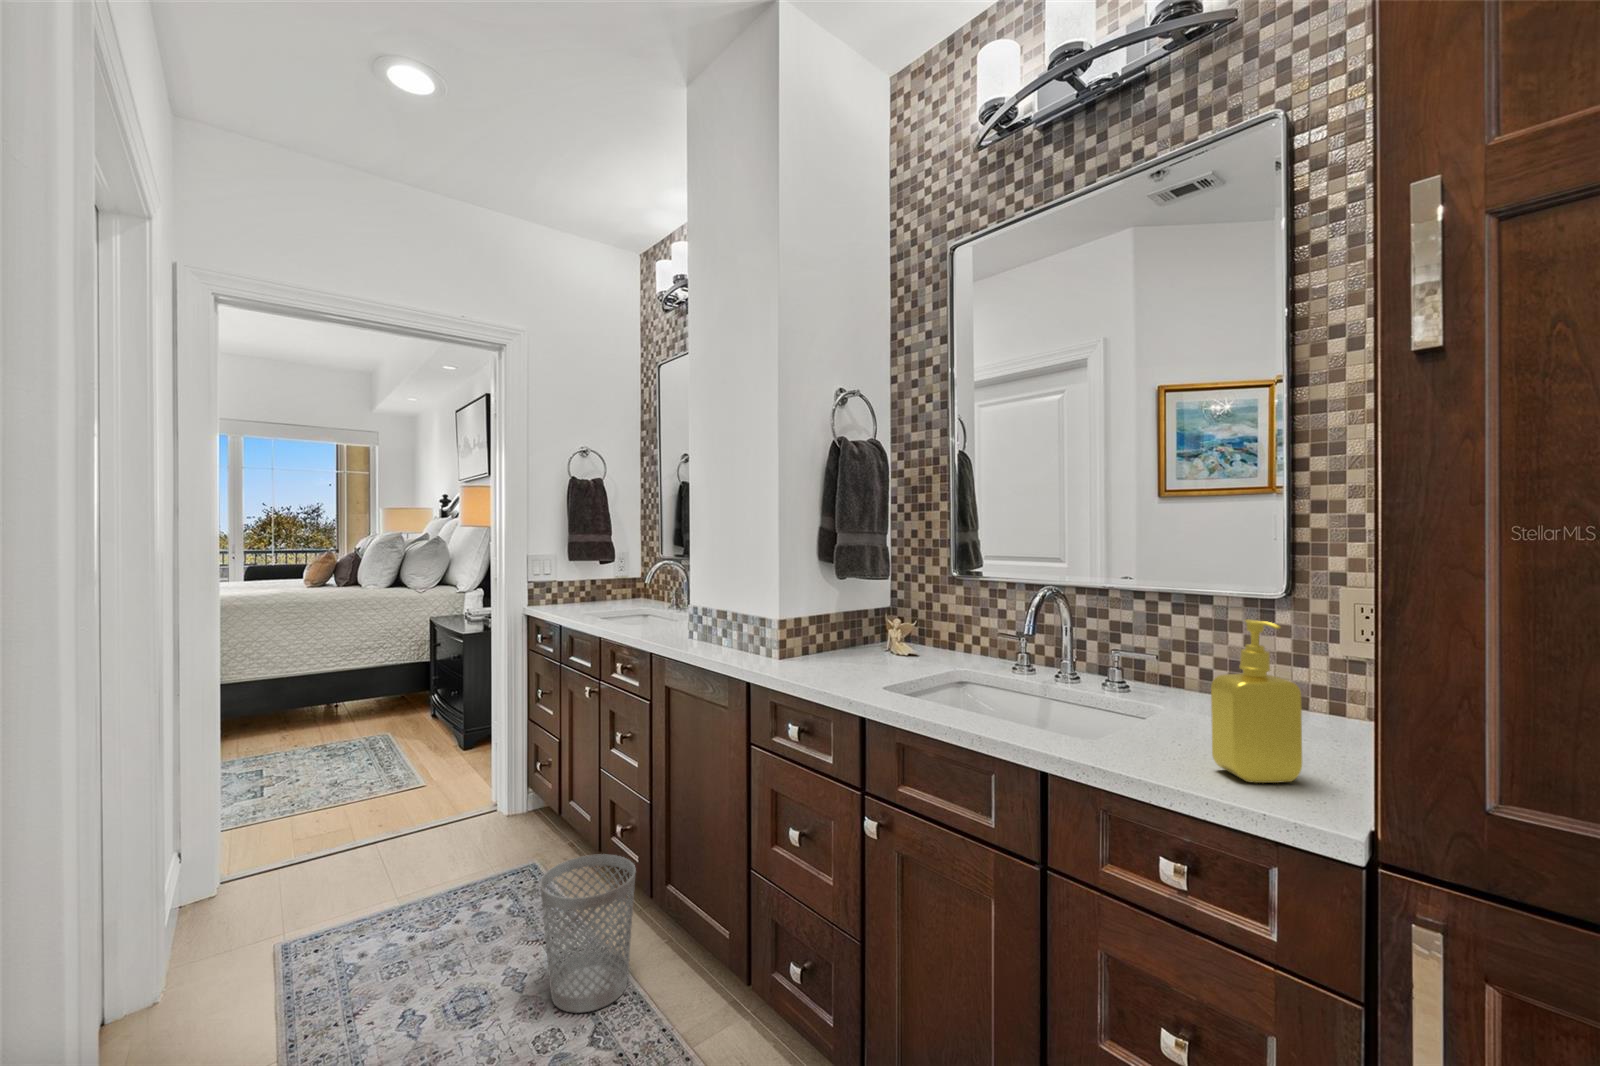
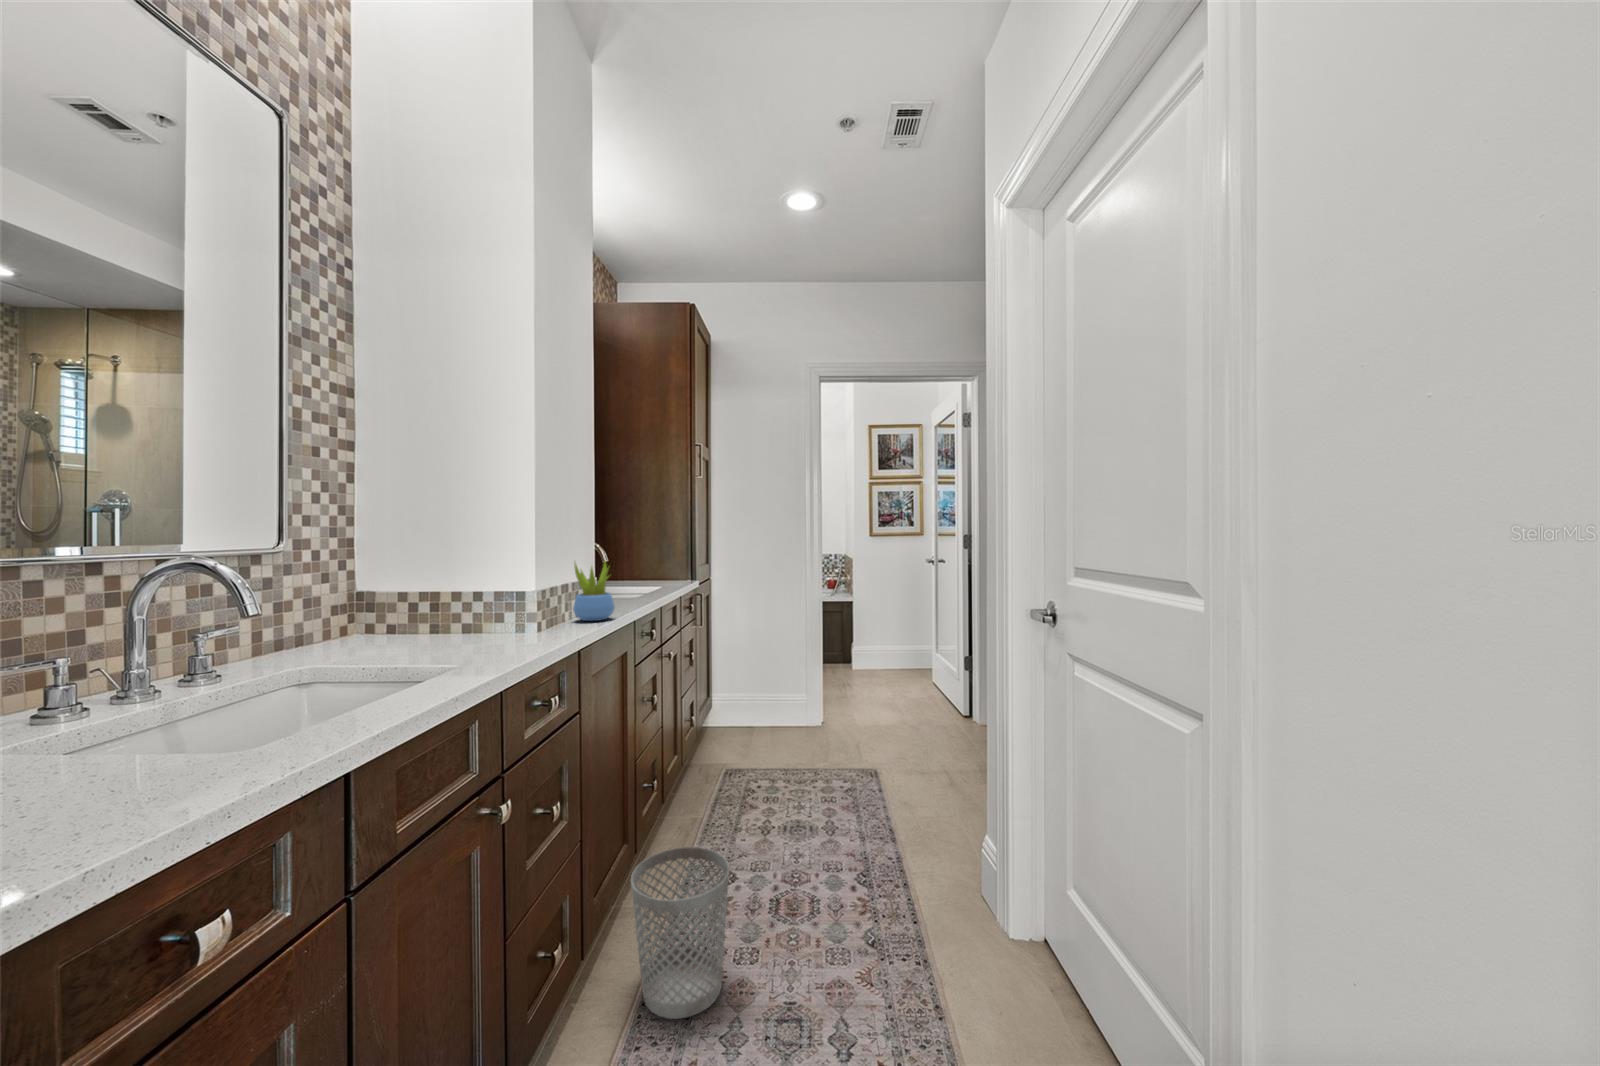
succulent plant: none [786,590,841,675] -> present [573,561,615,621]
soap dispenser: present [1211,619,1302,783] -> none [642,545,664,592]

